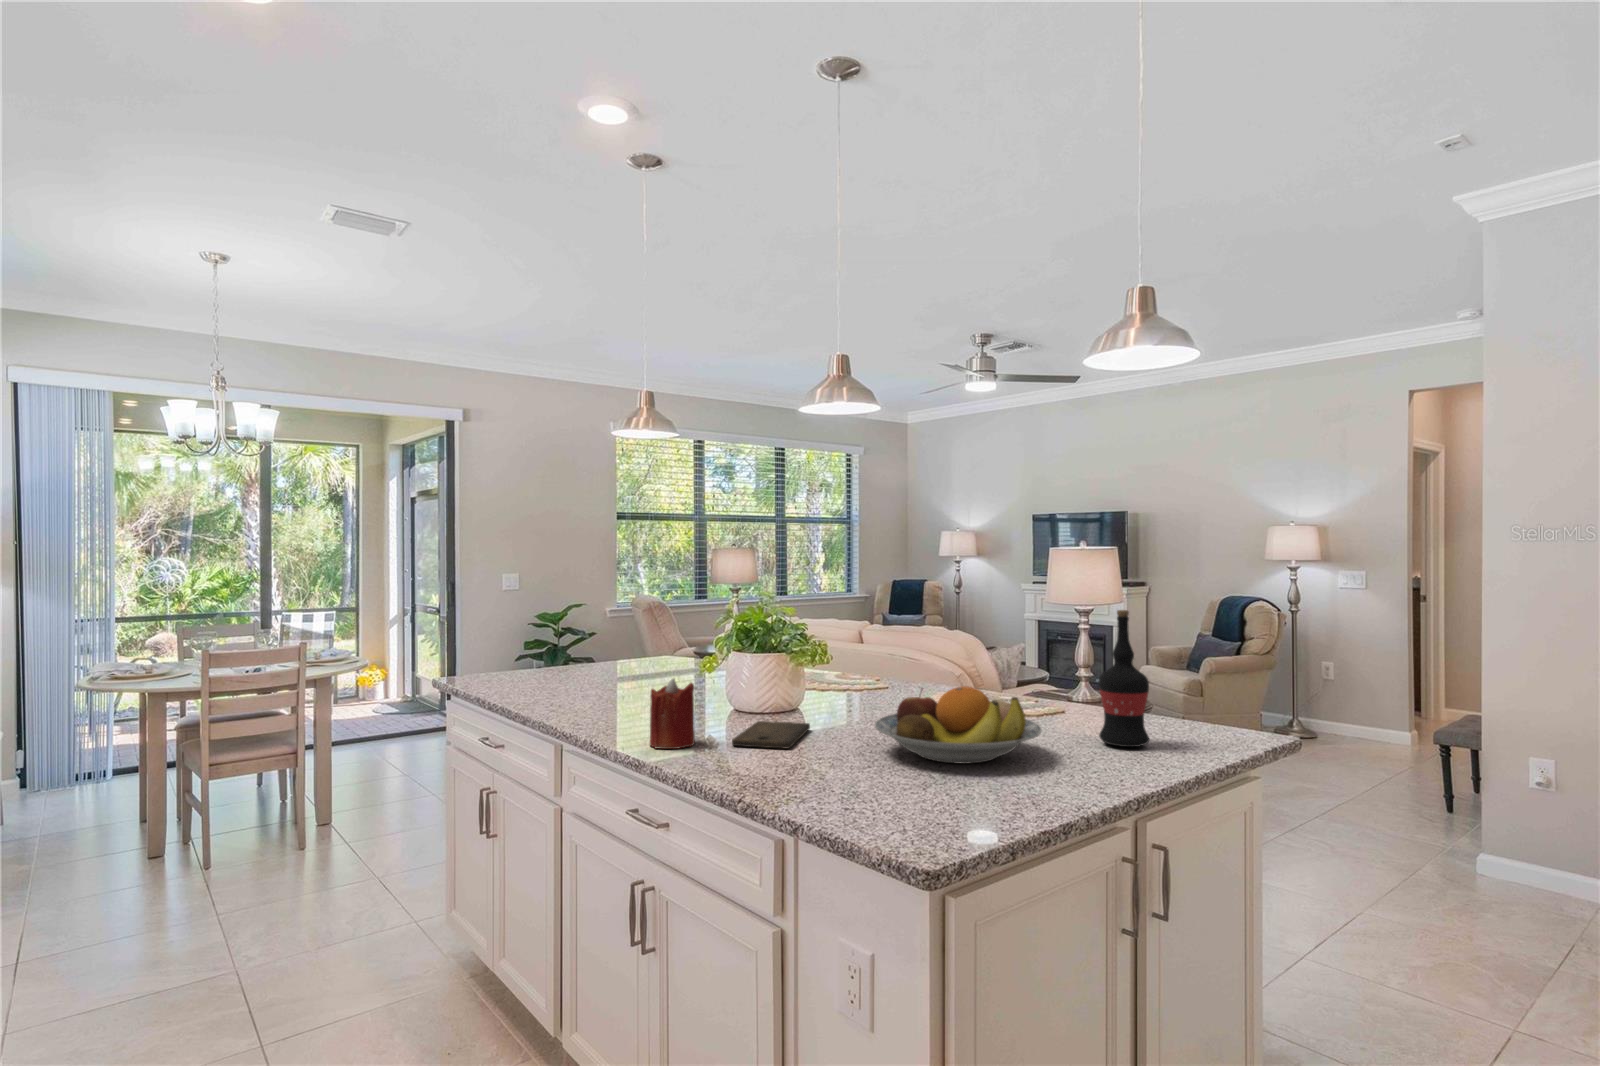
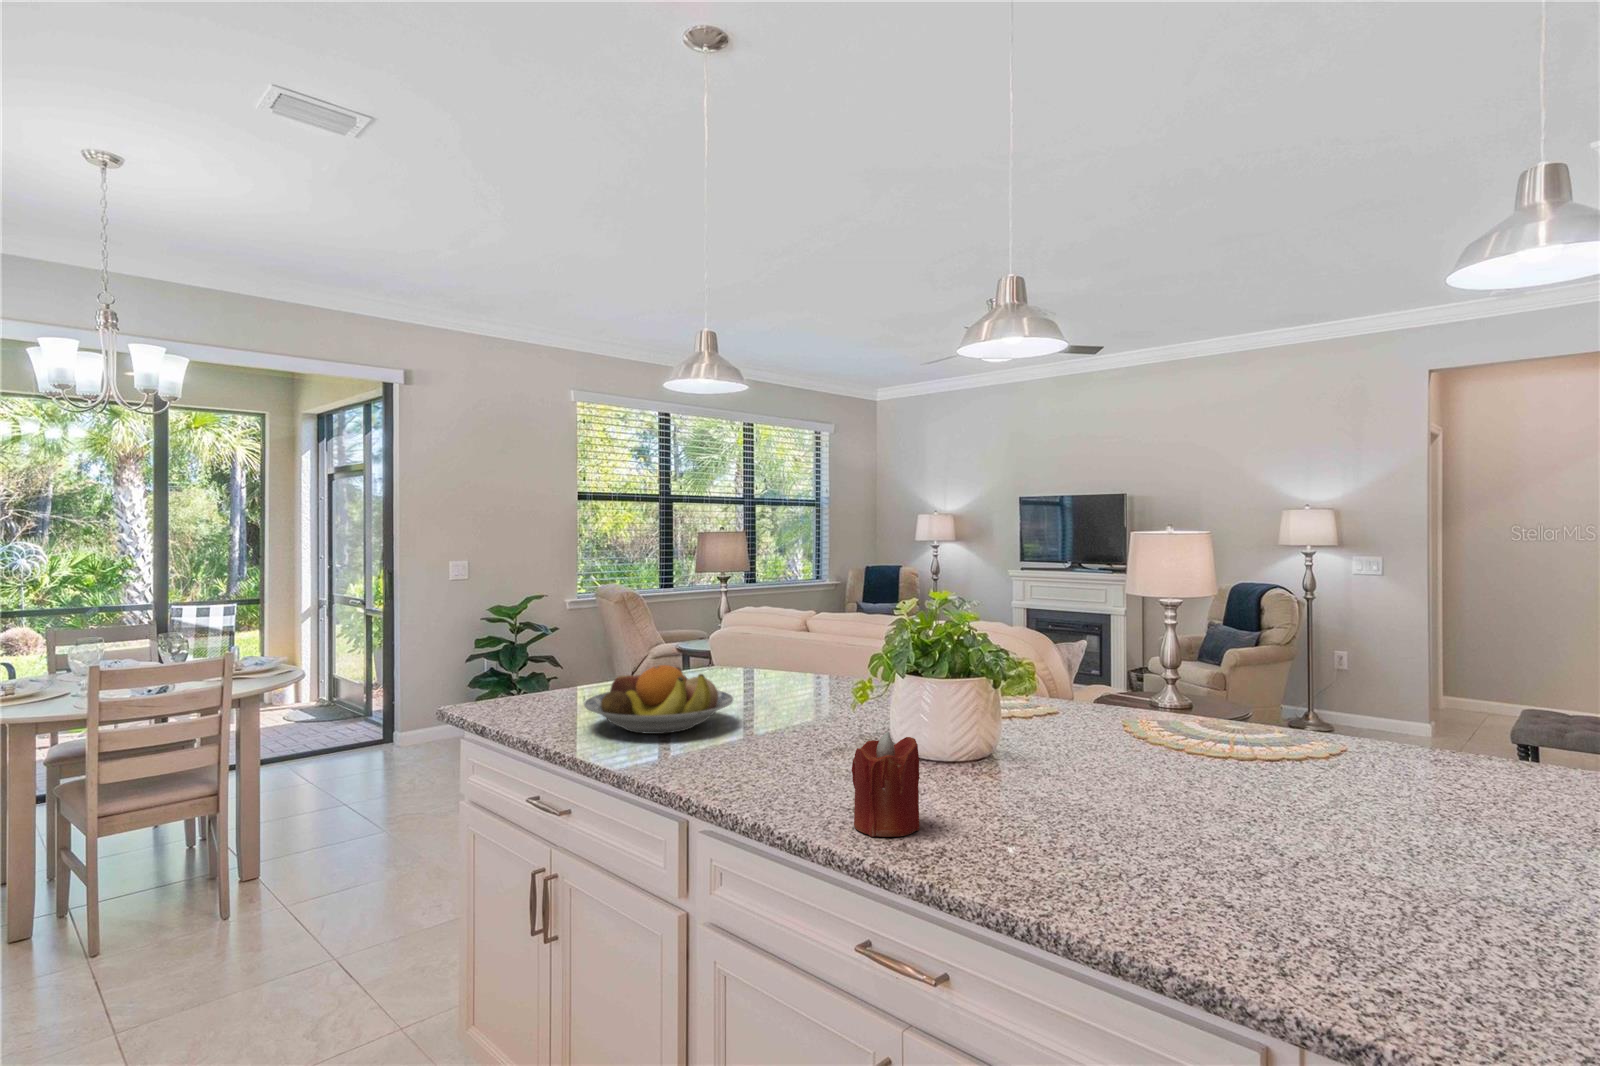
wine bottle: present [1099,610,1149,747] -> none [1439,629,1521,813]
fruit bowl: present [875,686,1042,764] -> present [584,665,733,734]
cutting board: present [732,721,810,749] -> none [965,780,1061,830]

